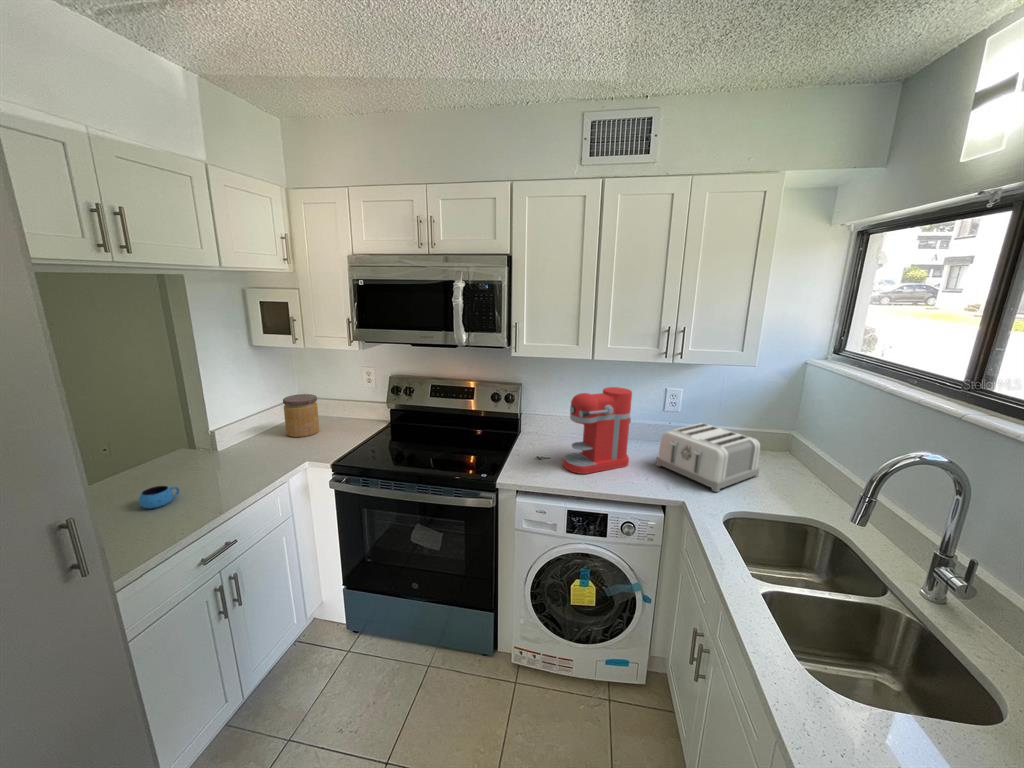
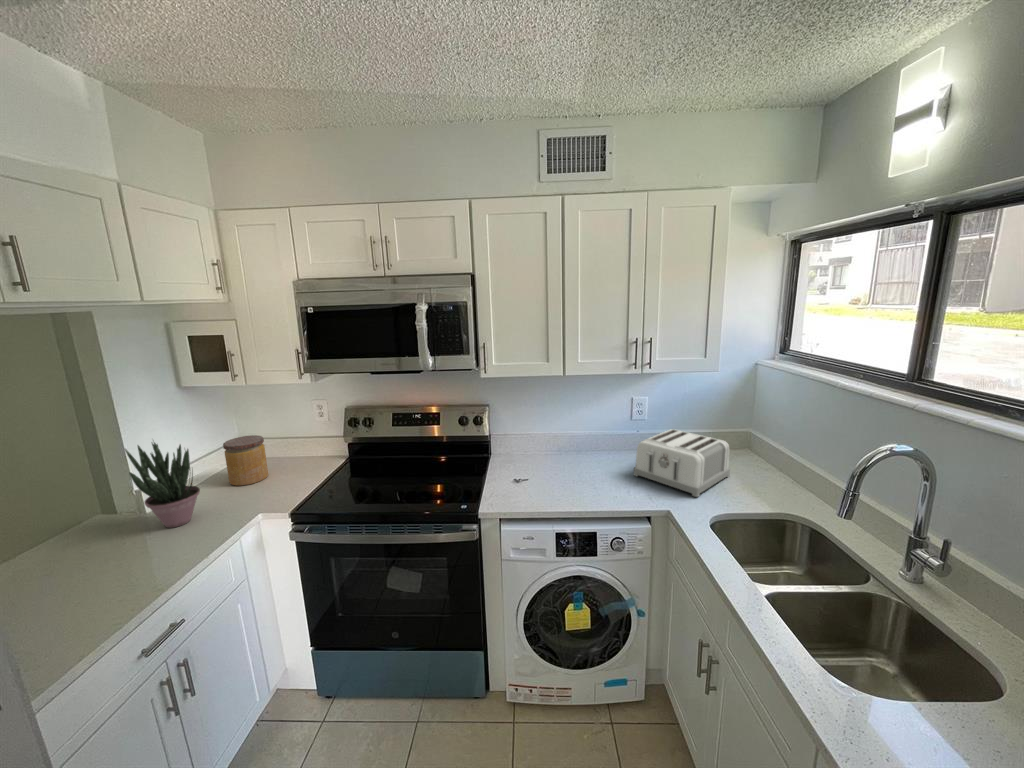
potted plant: none [202,387,260,465] -> present [125,442,200,528]
coffee maker: present [563,387,632,474] -> none [543,401,607,493]
mug: present [139,486,180,509] -> none [51,565,105,598]

